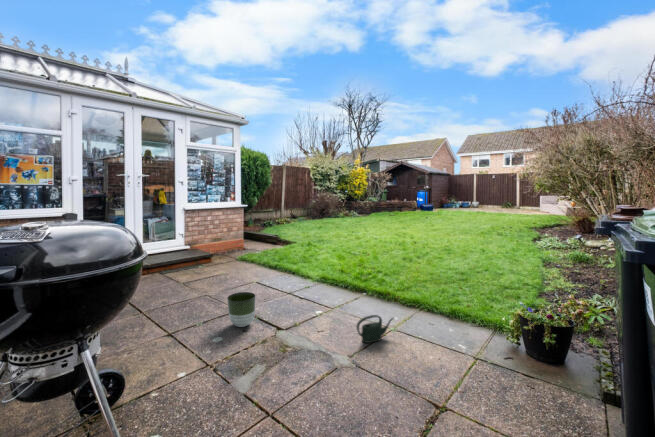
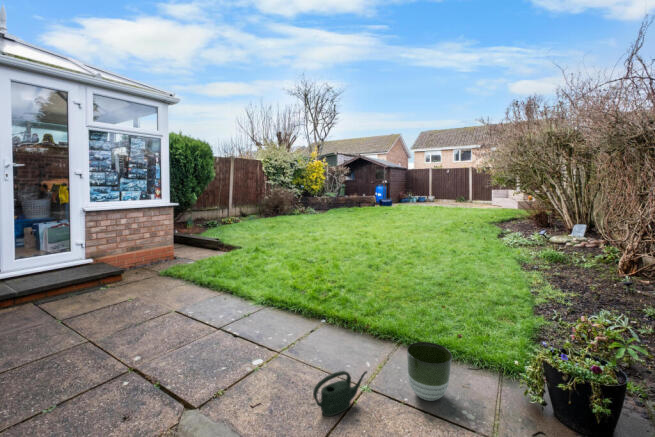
planter: present [227,292,256,327] -> present [407,342,452,401]

